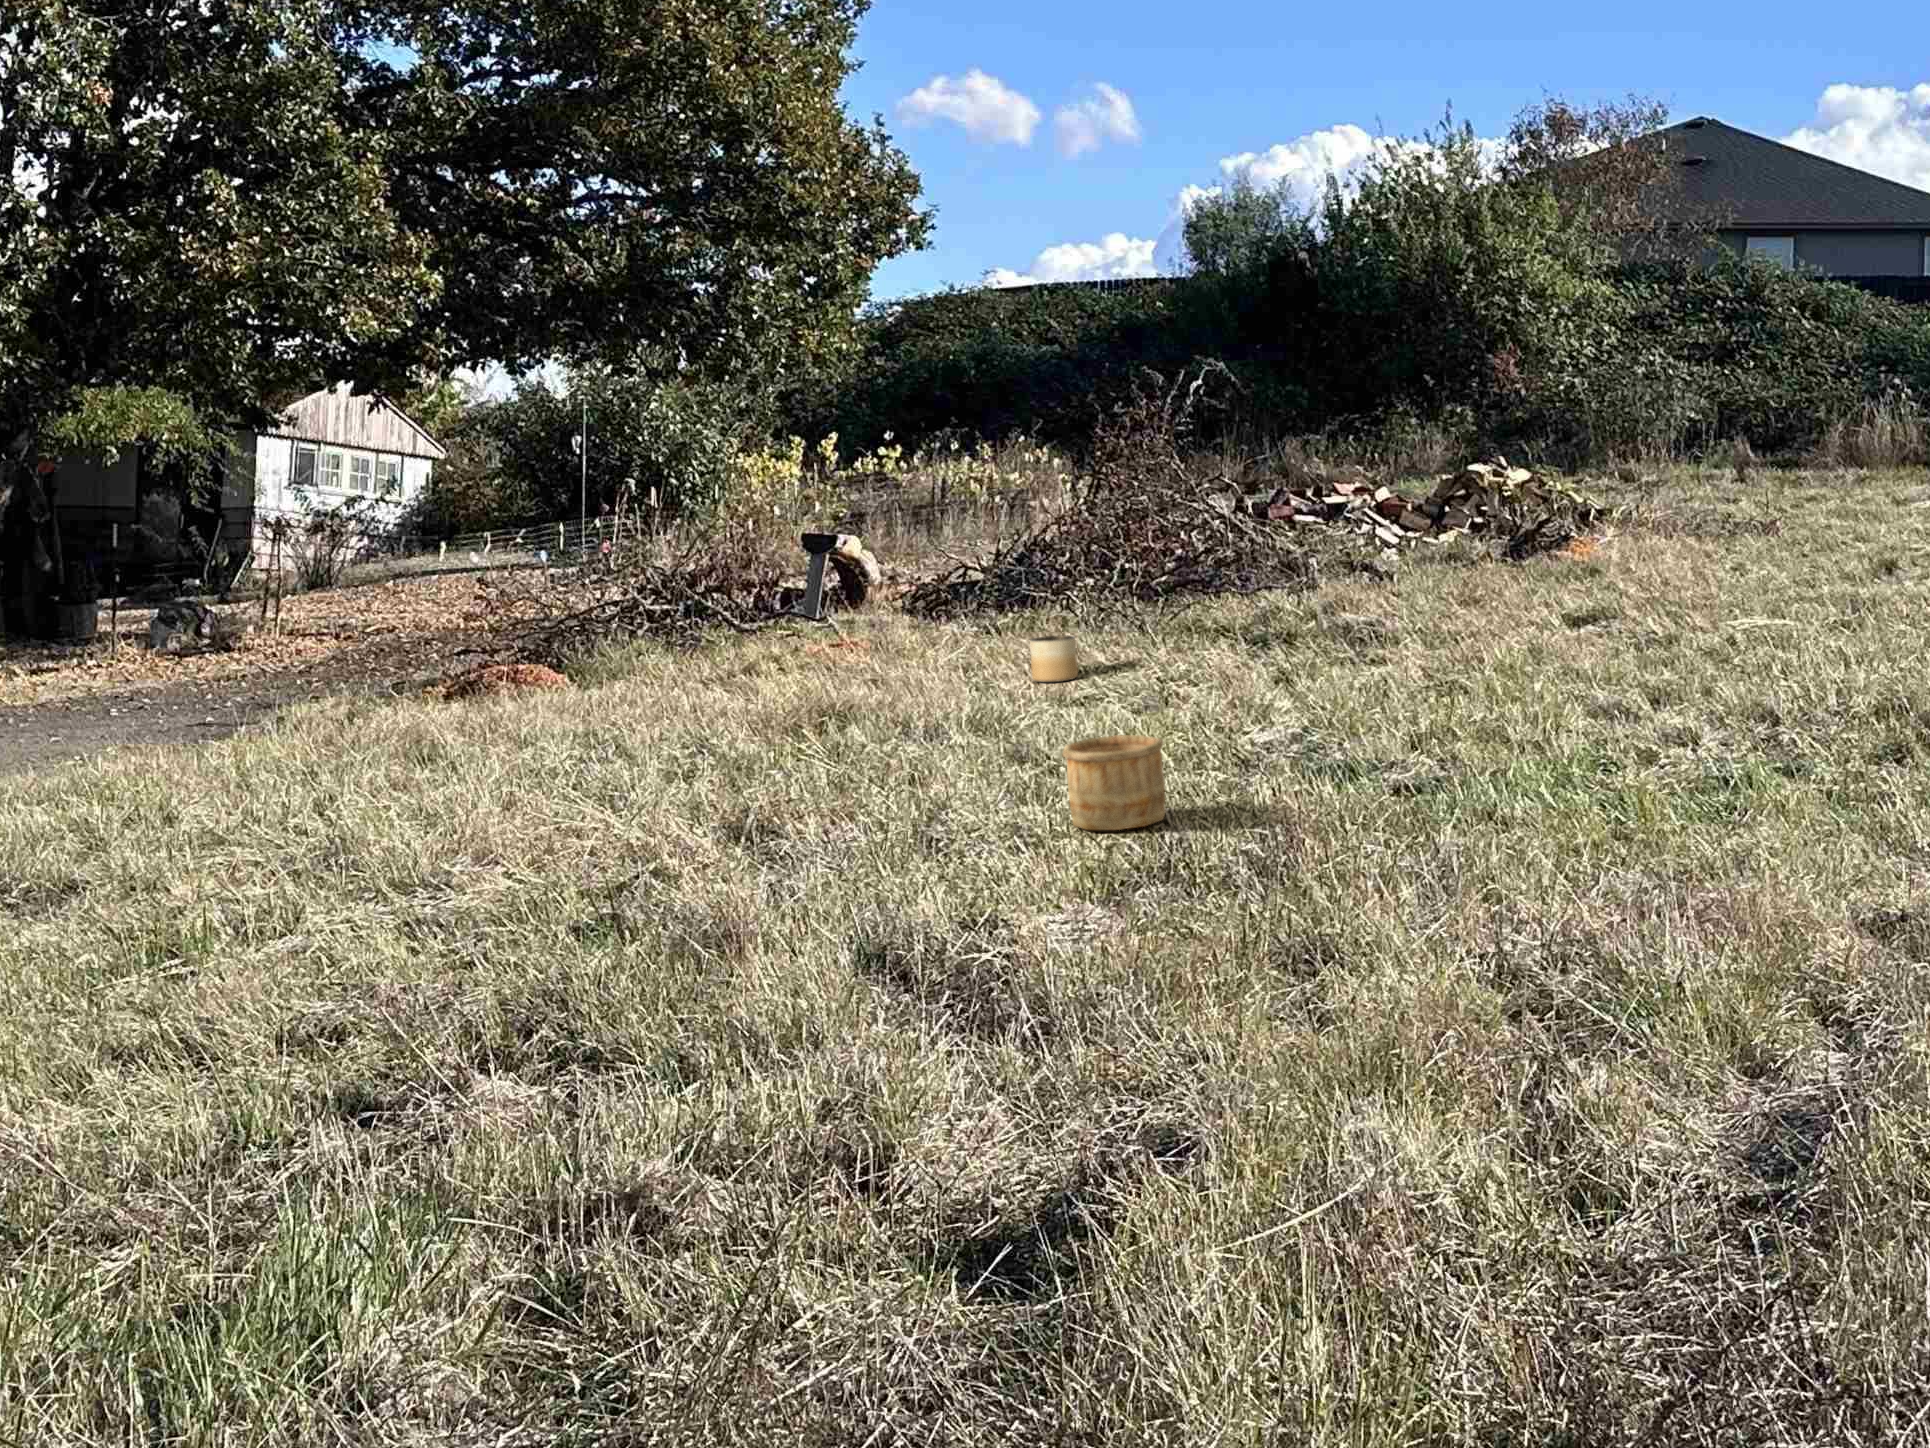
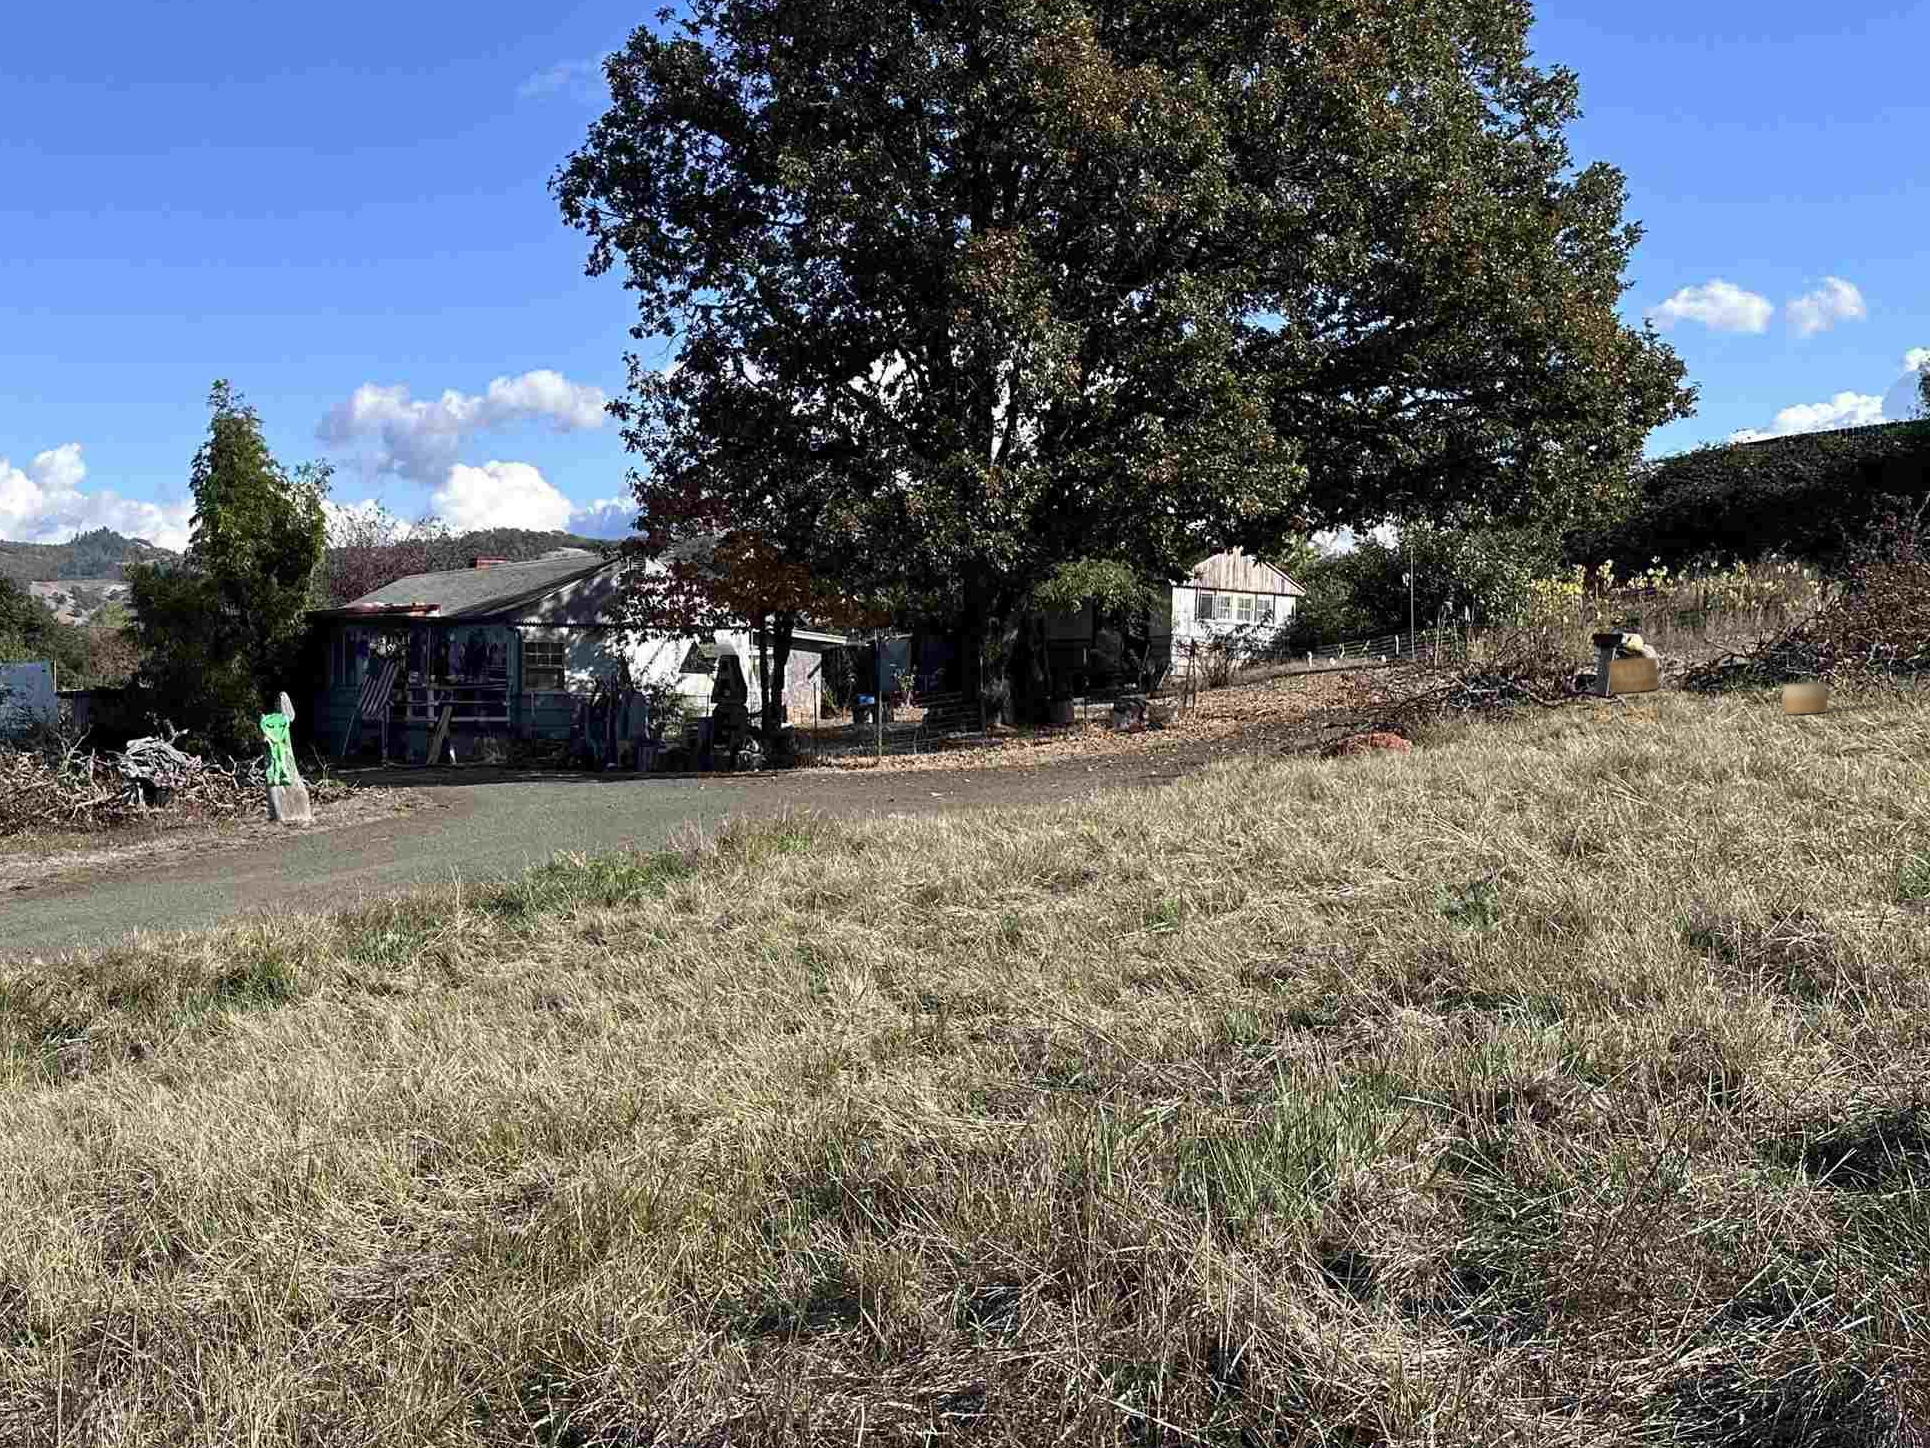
wooden bucket: present [1063,735,1165,830] -> present [1608,657,1659,693]

